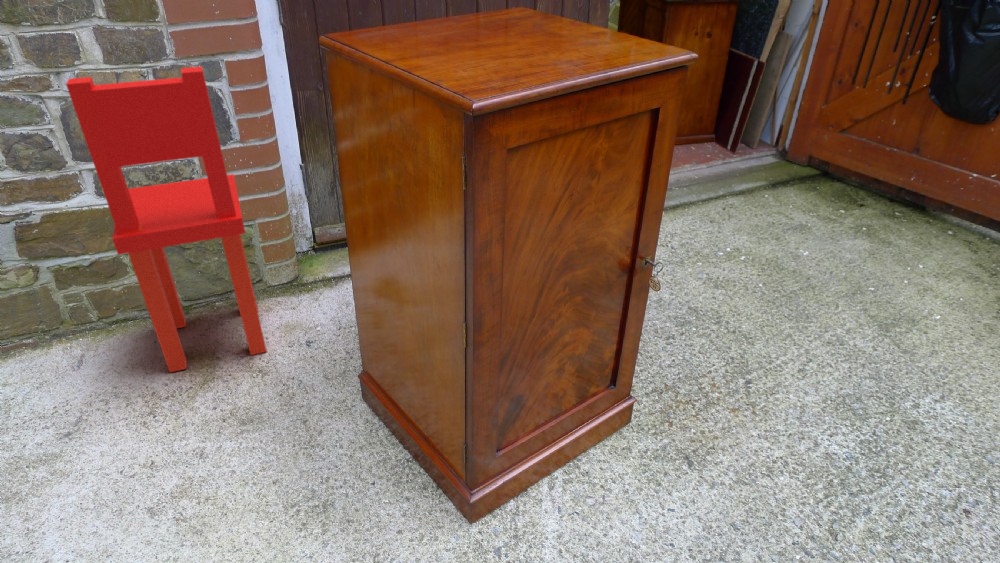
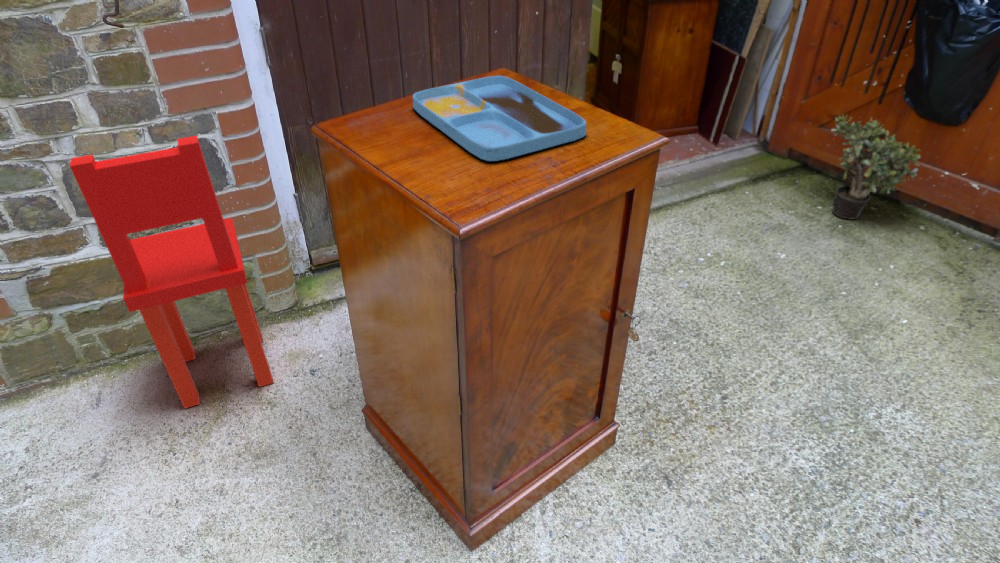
tray: none [430,9,614,65] -> present [413,76,586,161]
potted plant: none [856,114,951,223] -> present [832,116,921,220]

